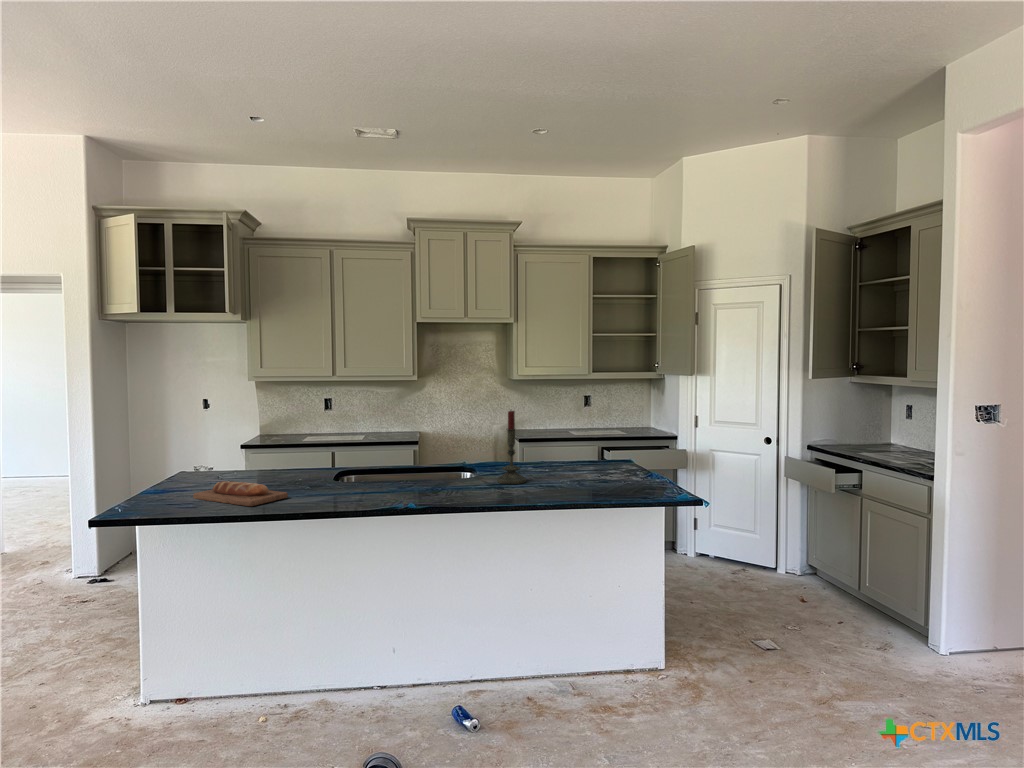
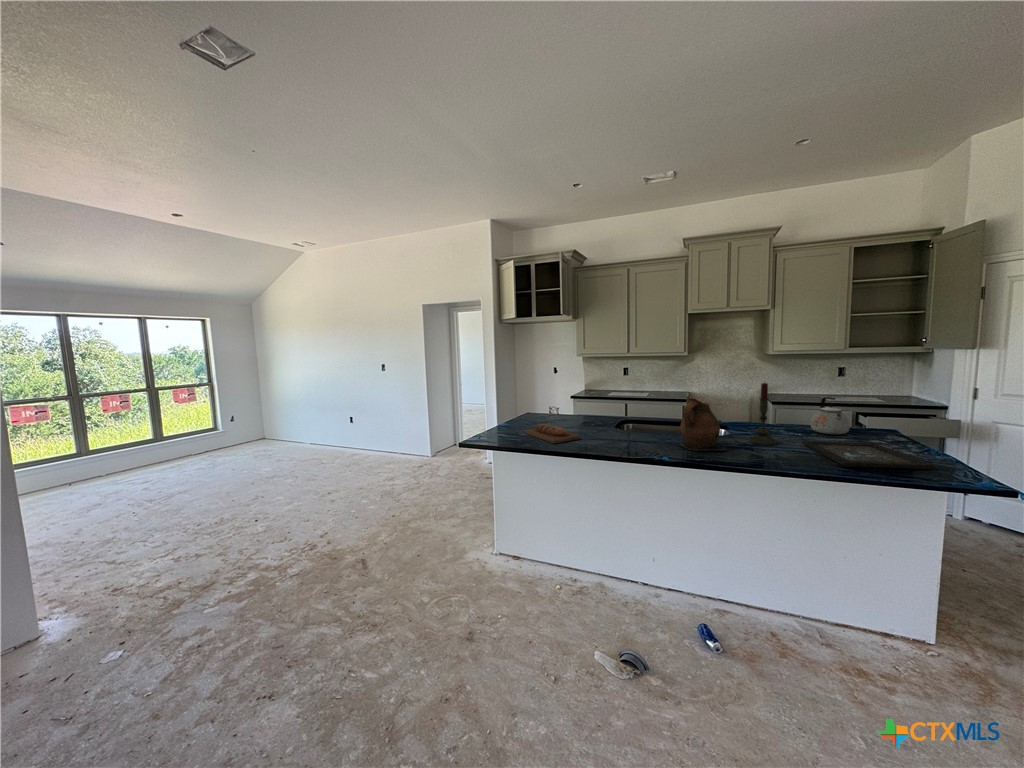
kettle: none [558,427,592,469] -> present [810,397,850,434]
ceramic pitcher: none [417,430,475,496] -> present [678,398,726,451]
tray: none [549,473,654,495] -> present [802,441,935,469]

